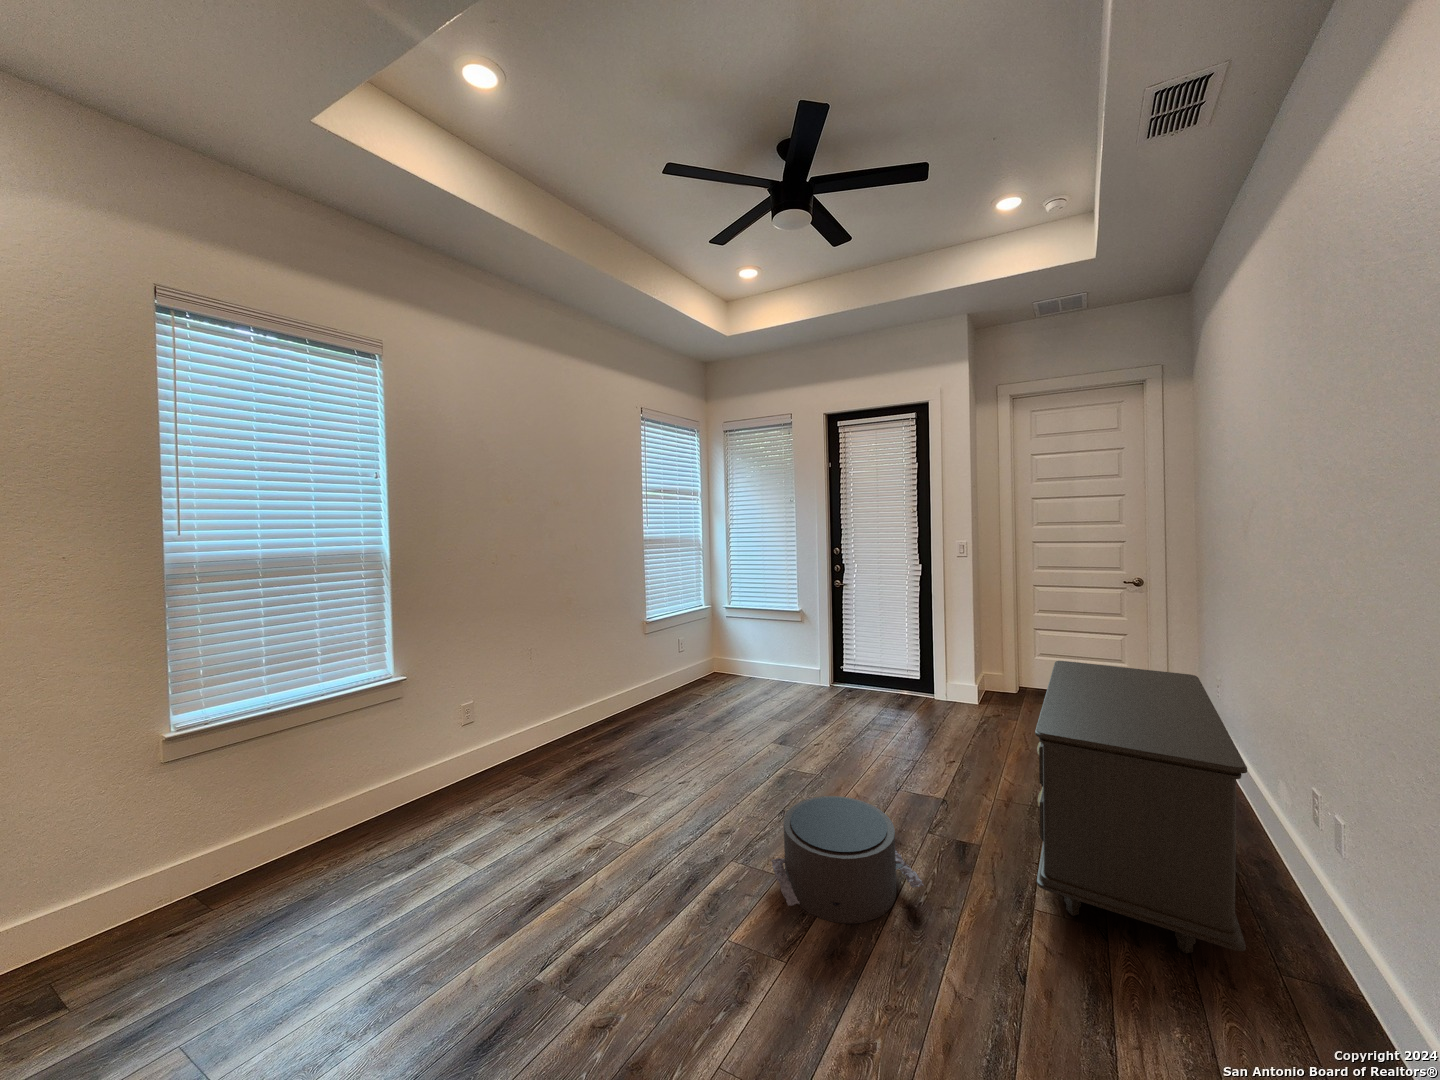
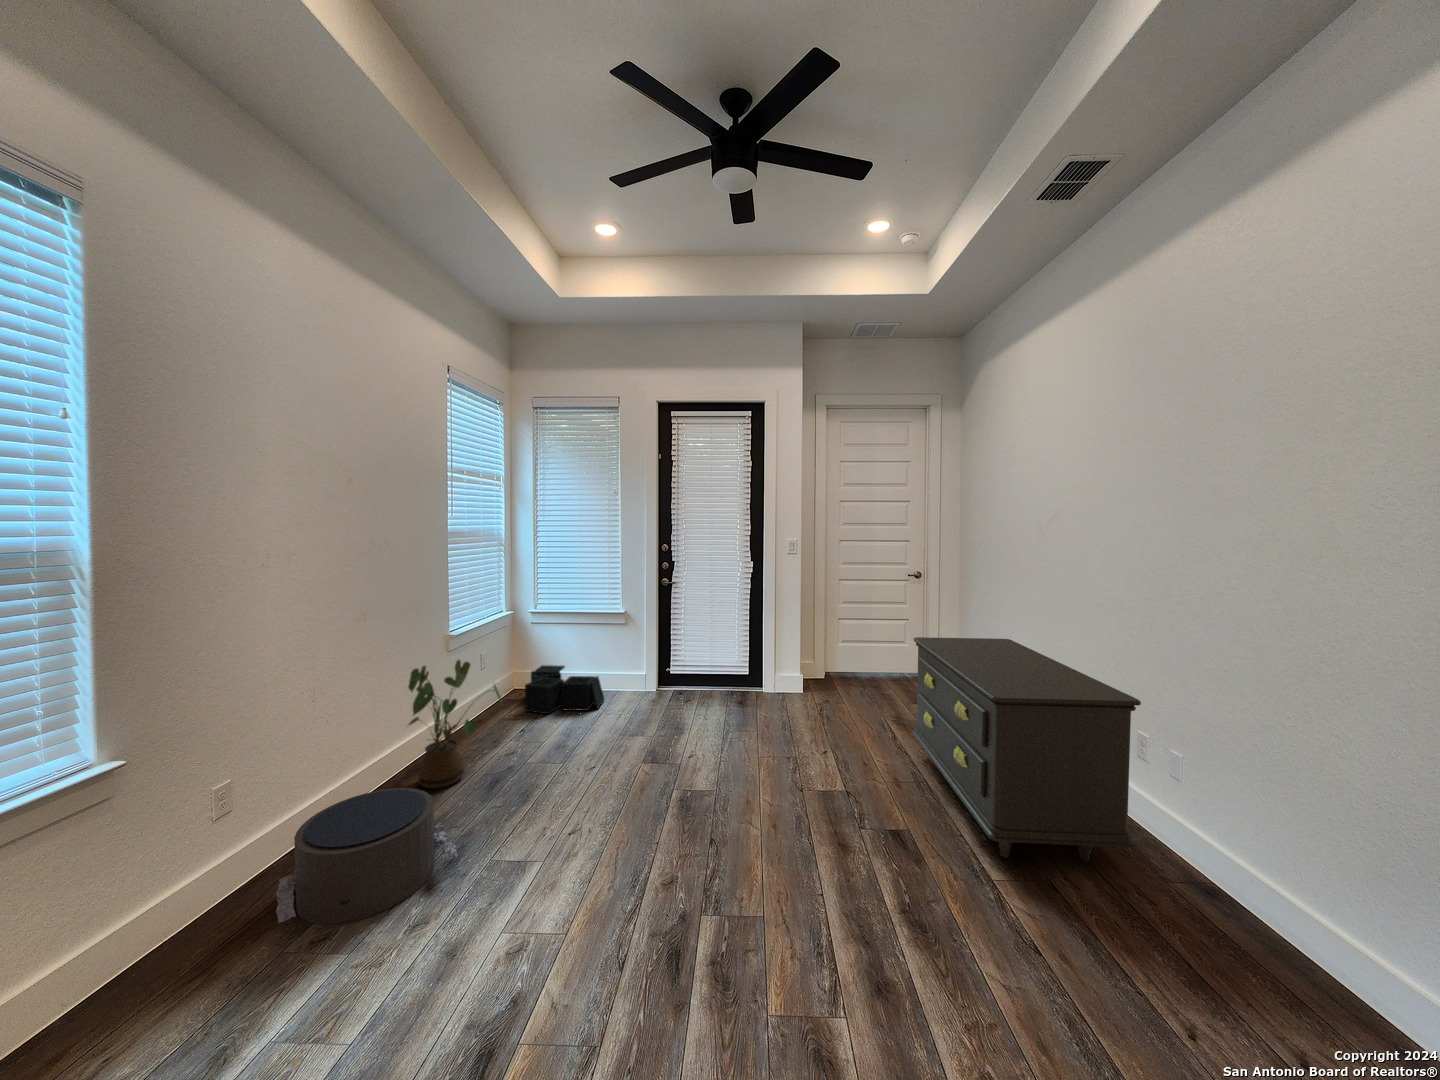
house plant: none [602,640,667,733] -> present [408,660,501,788]
storage bin: none [710,652,777,696] -> present [525,665,604,714]
pouf: present [771,796,924,924] -> present [276,788,458,925]

